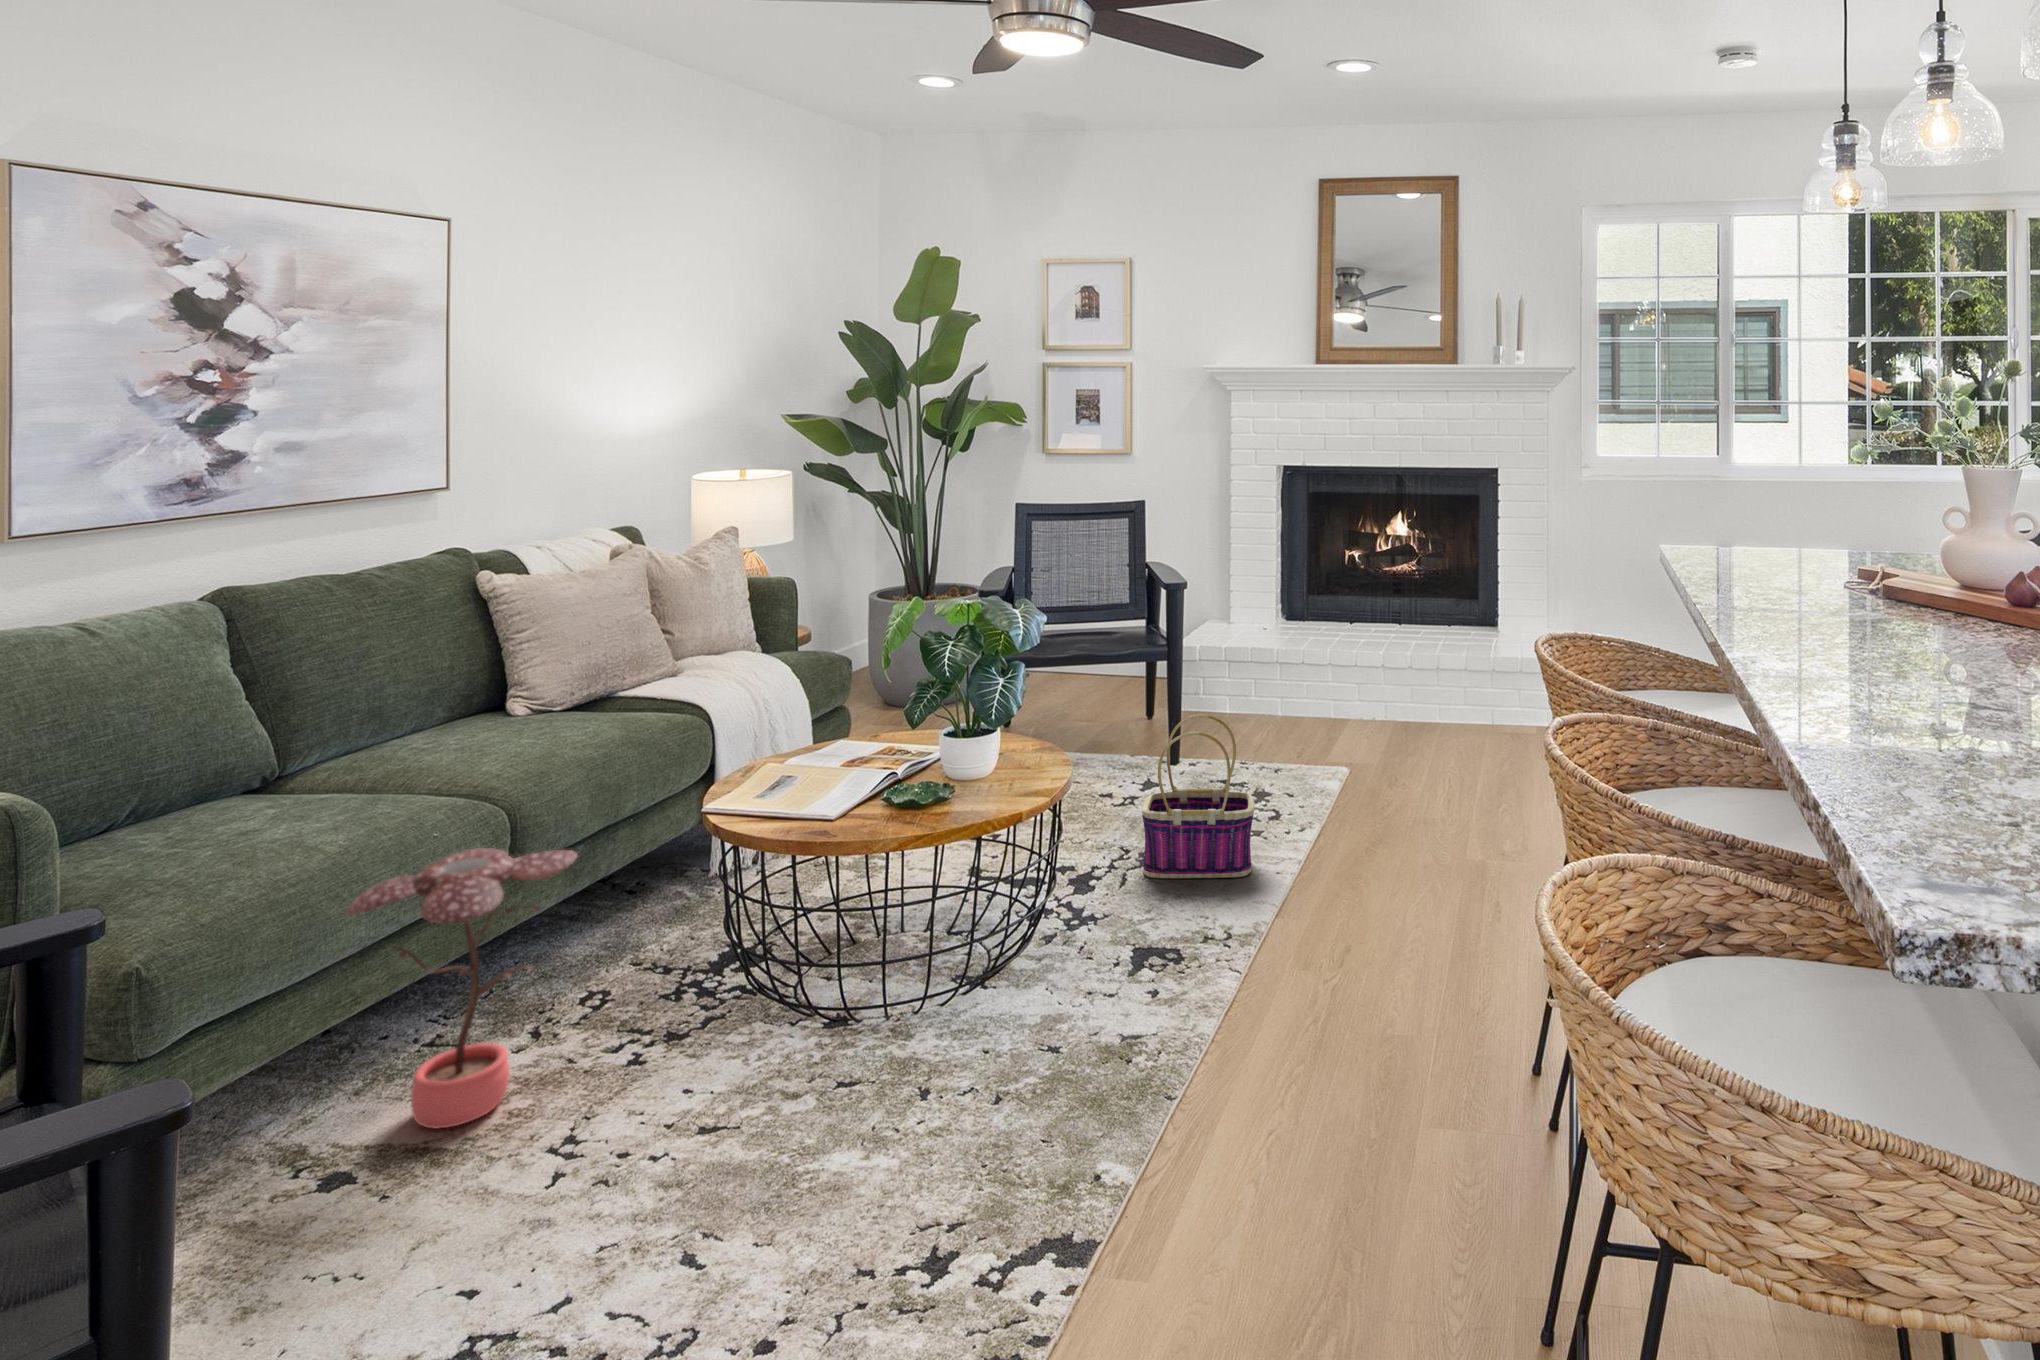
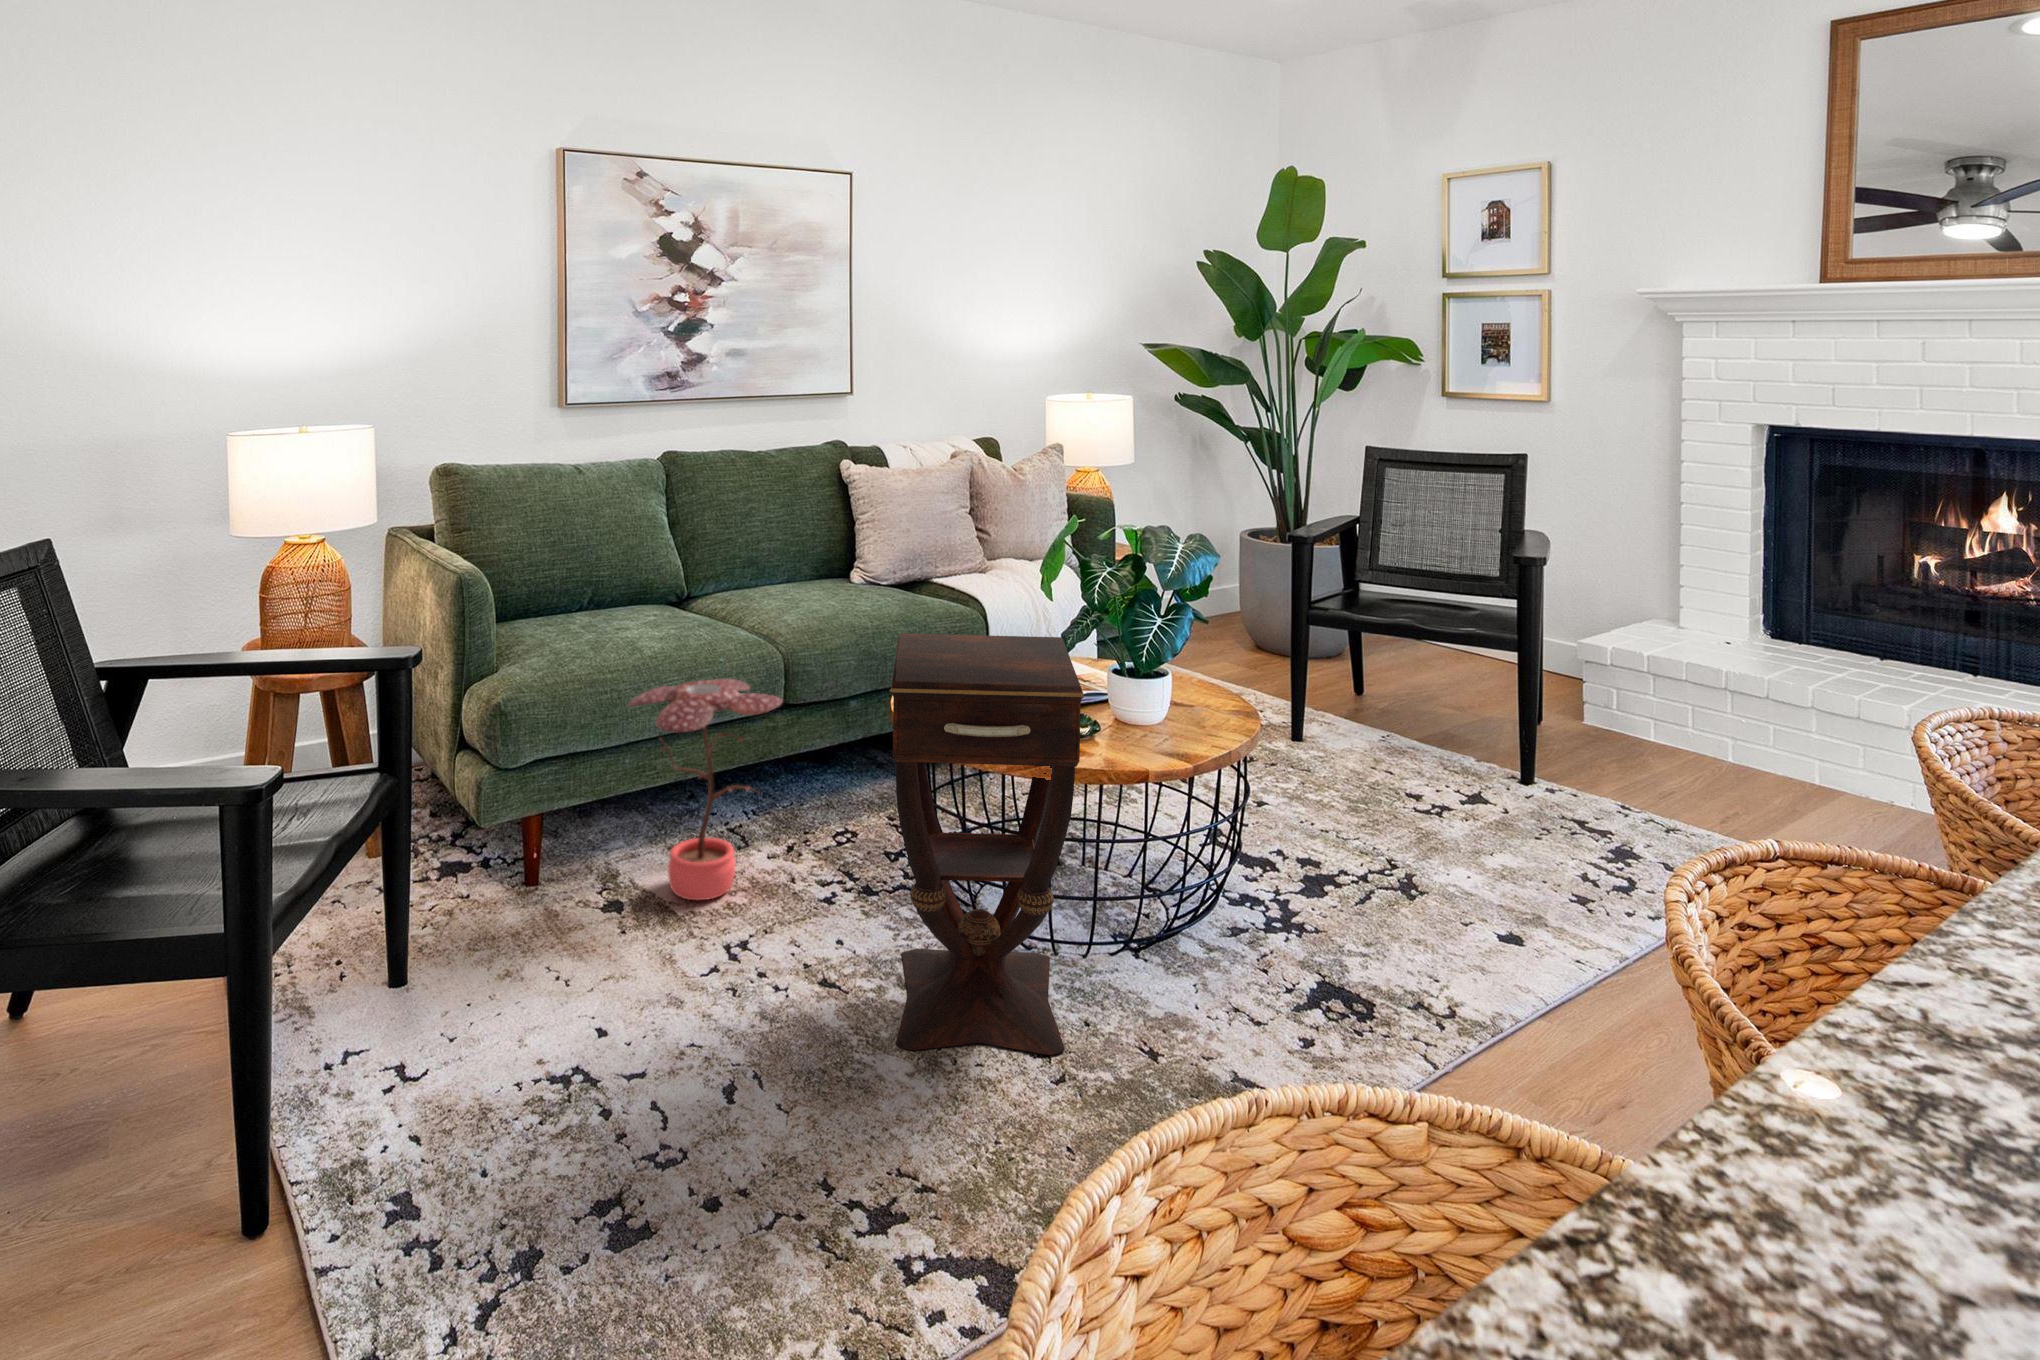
side table: none [759,709,1001,1143] -> present [891,634,1084,1055]
basket: present [1142,714,1254,878] -> none [1394,724,1553,947]

